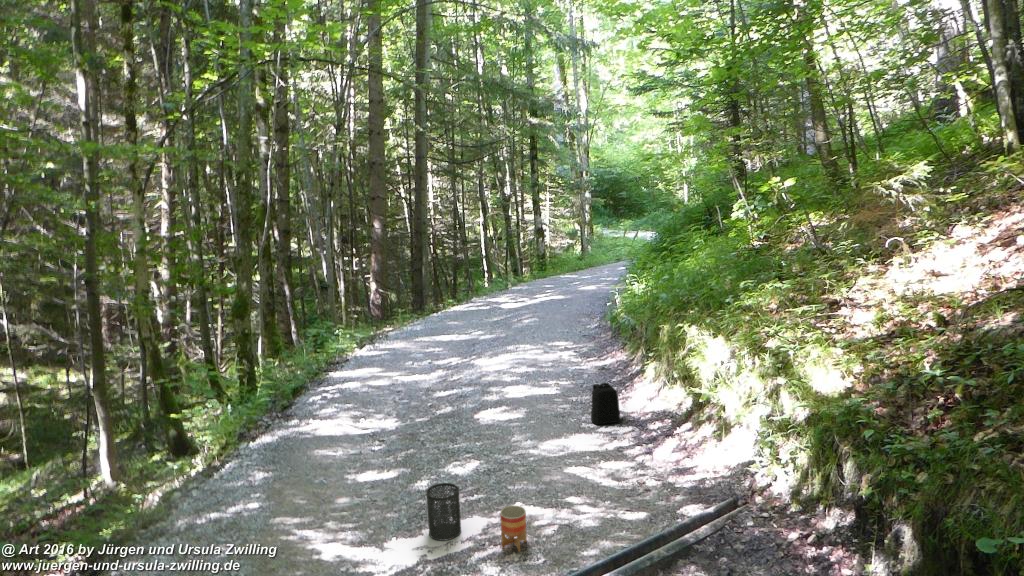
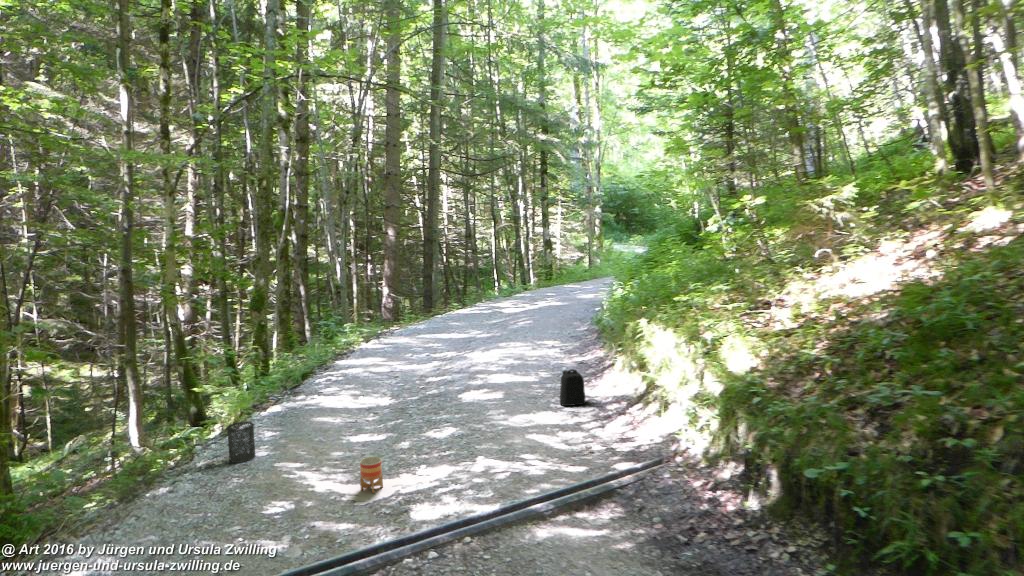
trash can: present [426,483,461,541] -> present [226,422,255,463]
planter: present [500,506,527,552] -> present [360,457,383,493]

